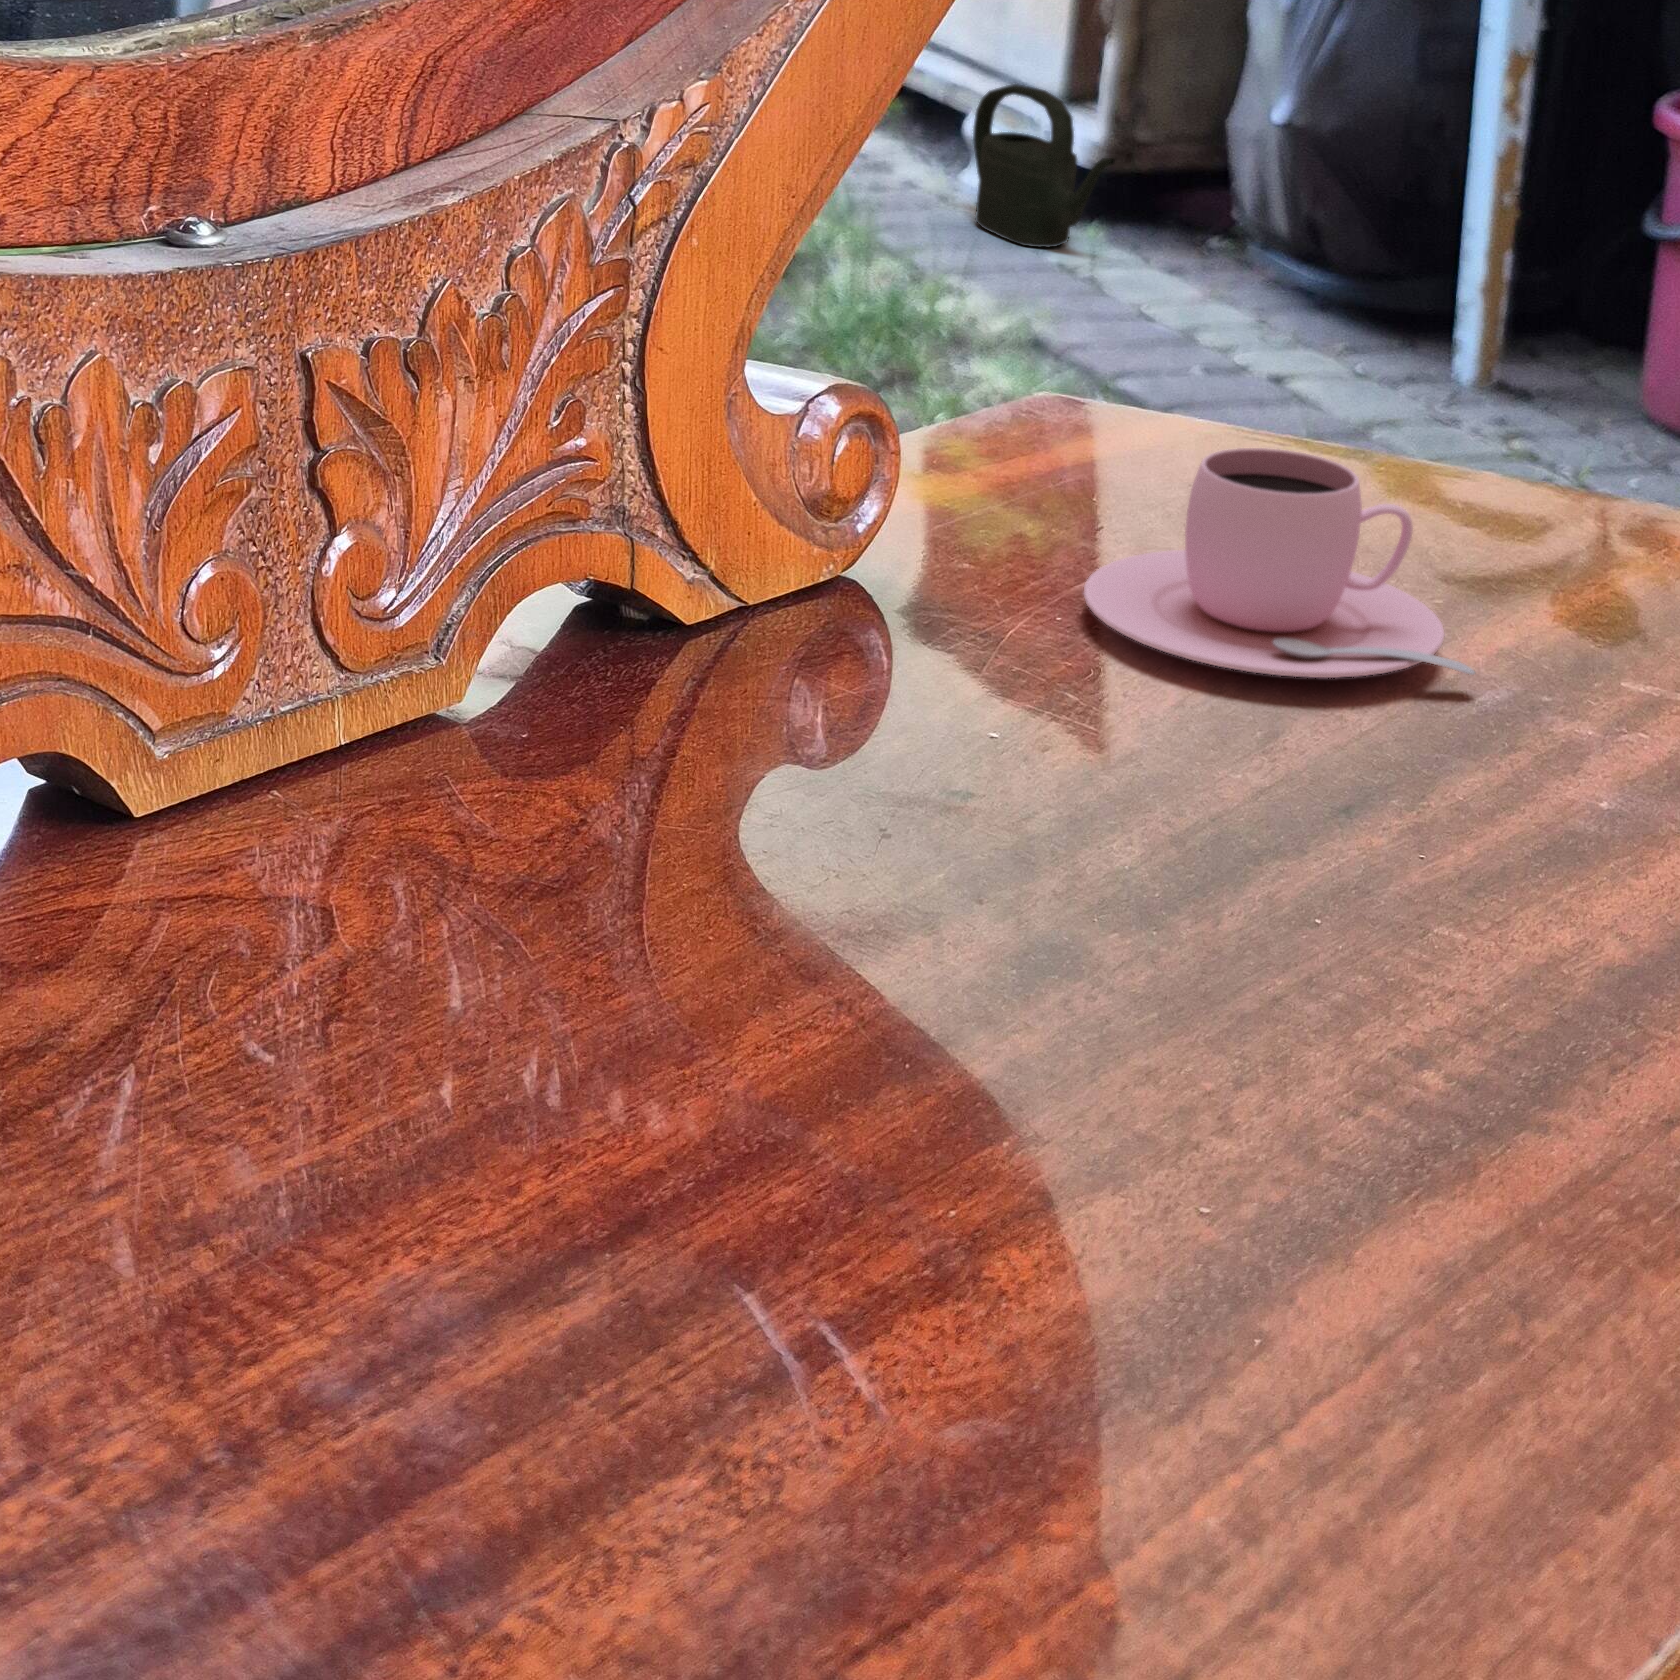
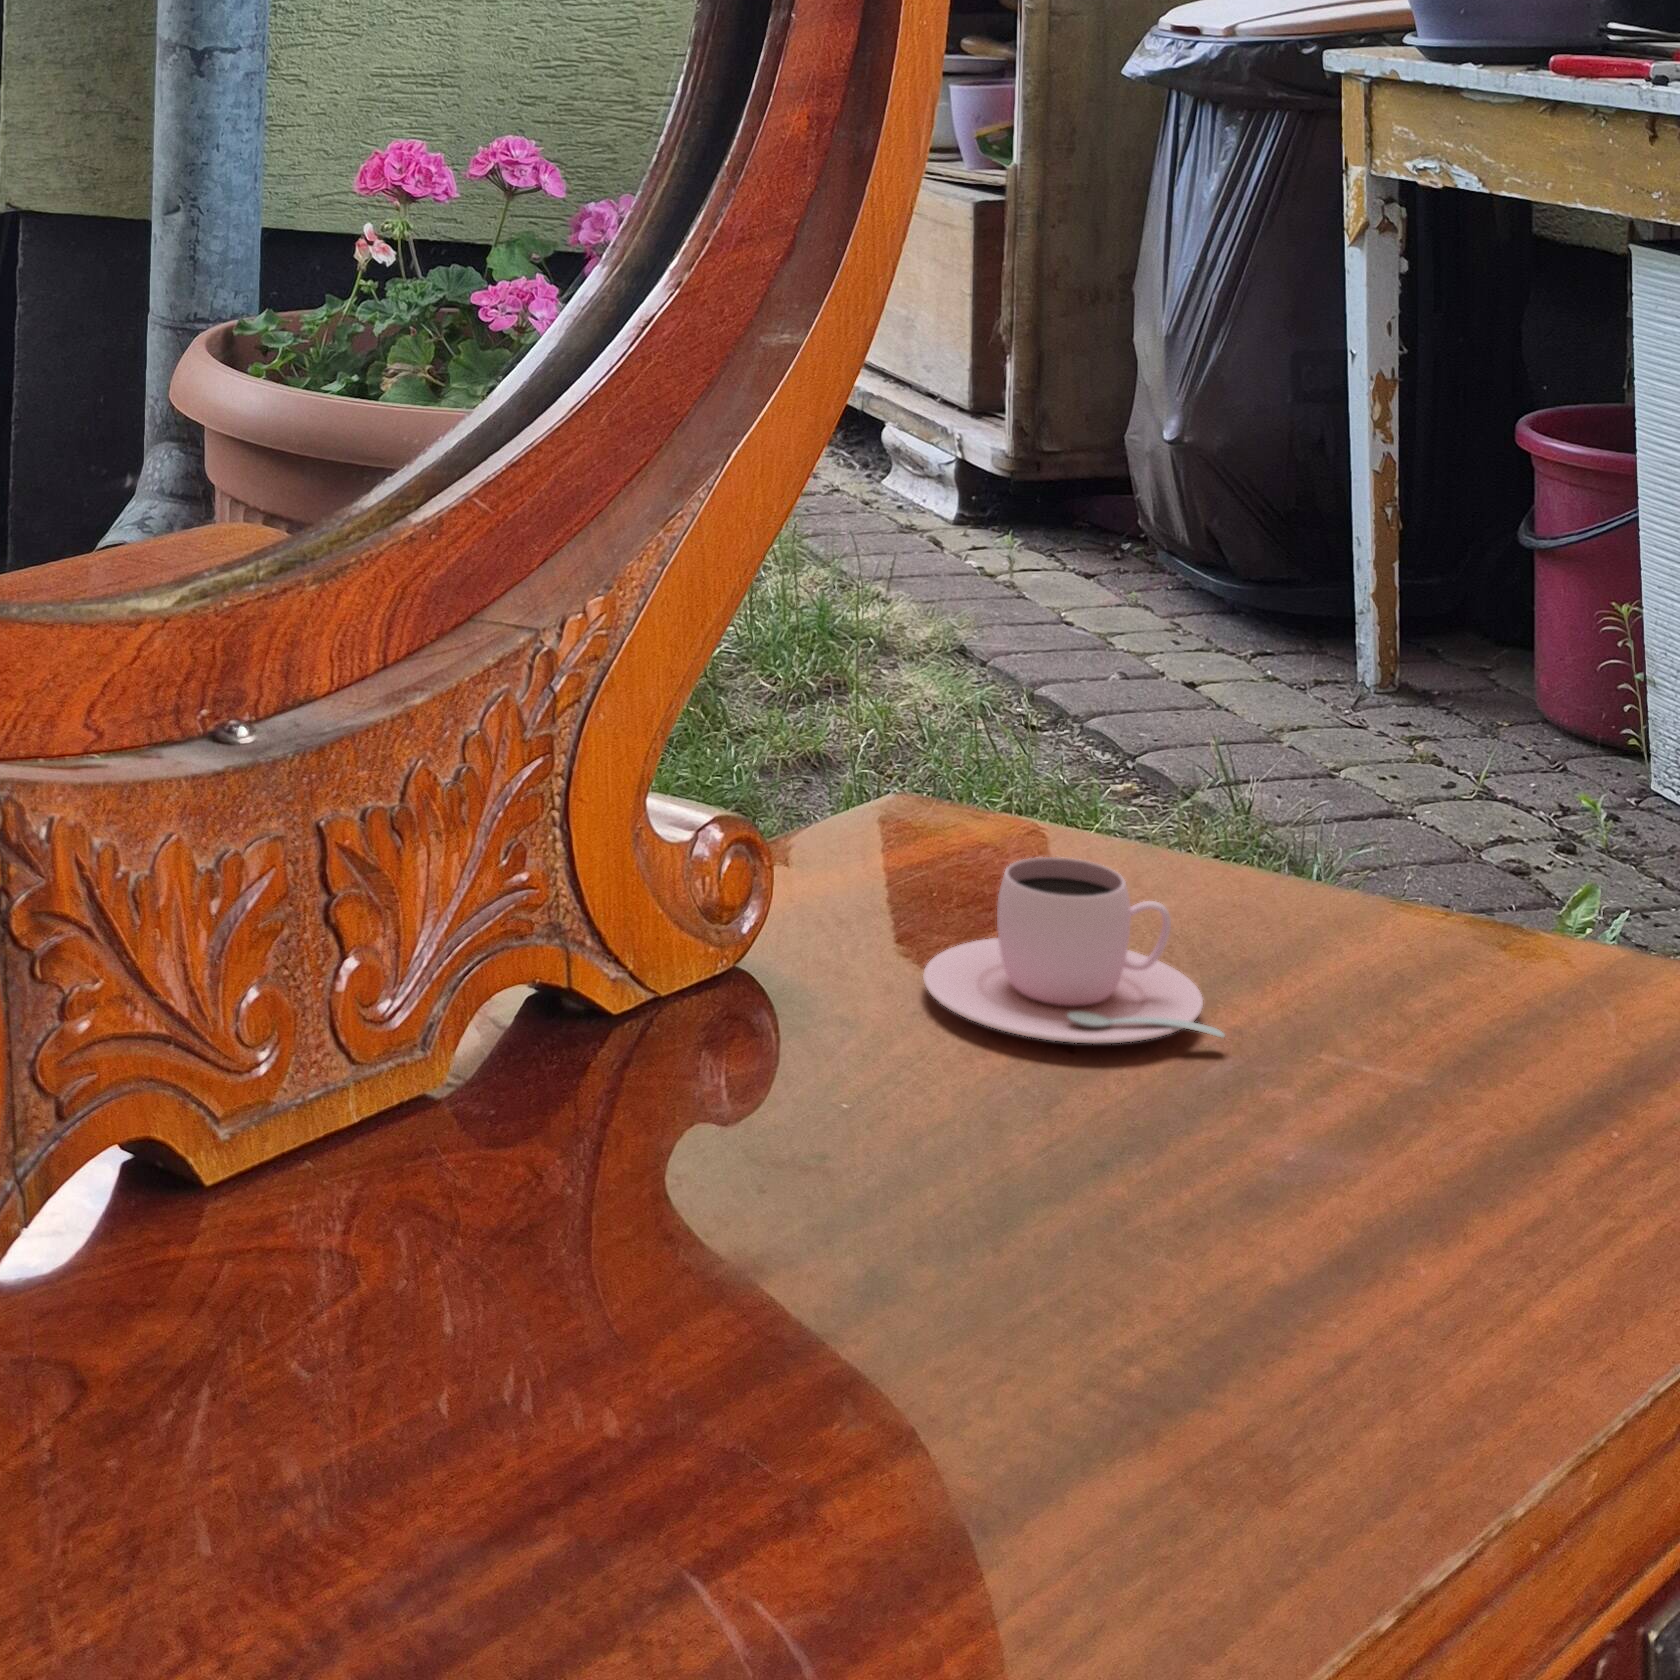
watering can: present [973,84,1115,247] -> none [880,419,1016,577]

